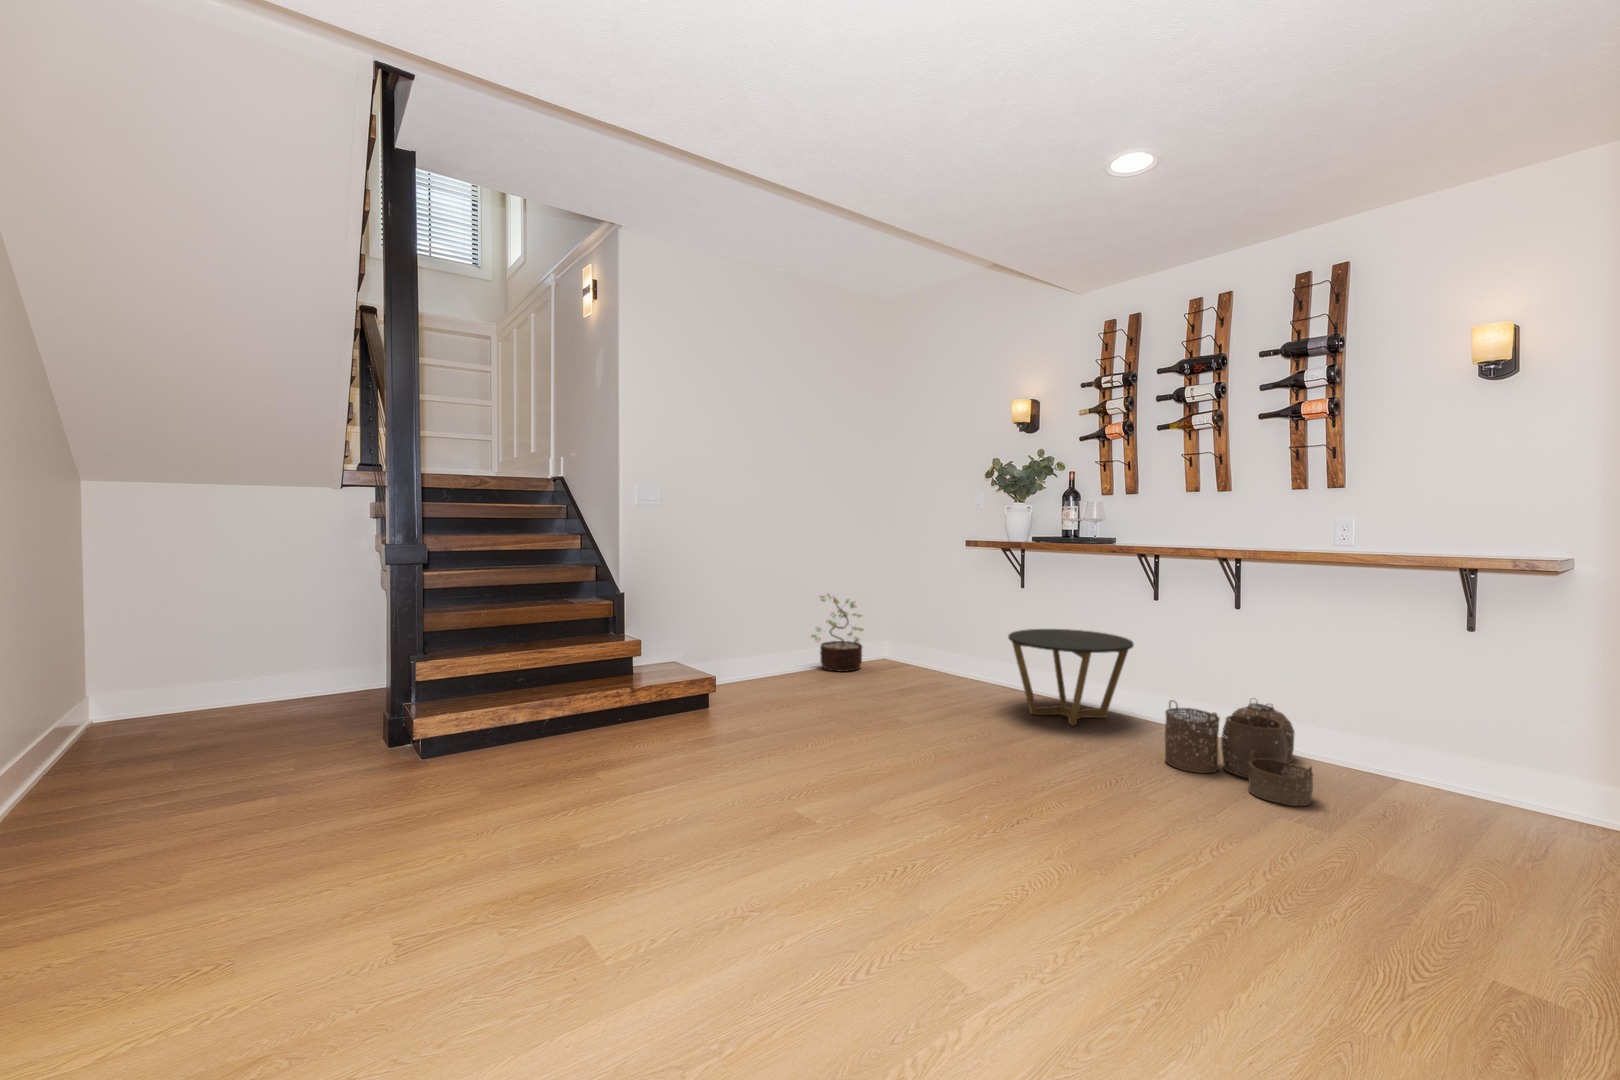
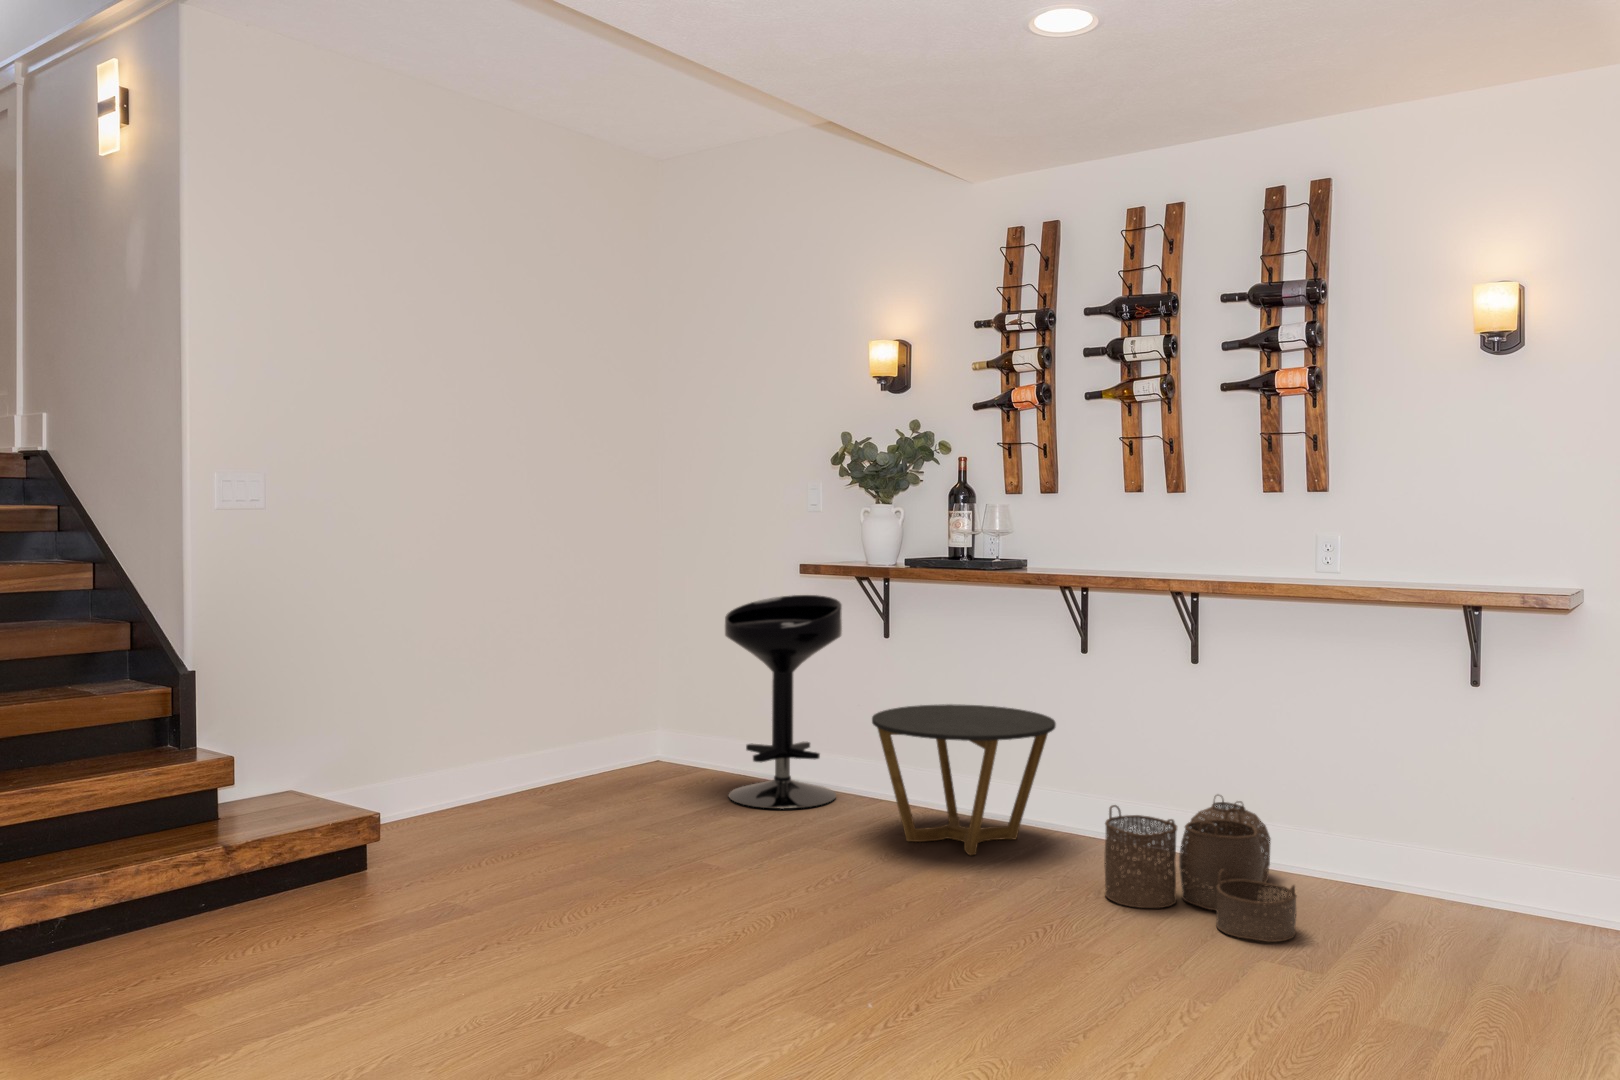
bar stool: none [921,559,994,688] -> present [725,595,842,809]
decorative plant: present [812,594,863,672] -> none [533,657,626,792]

